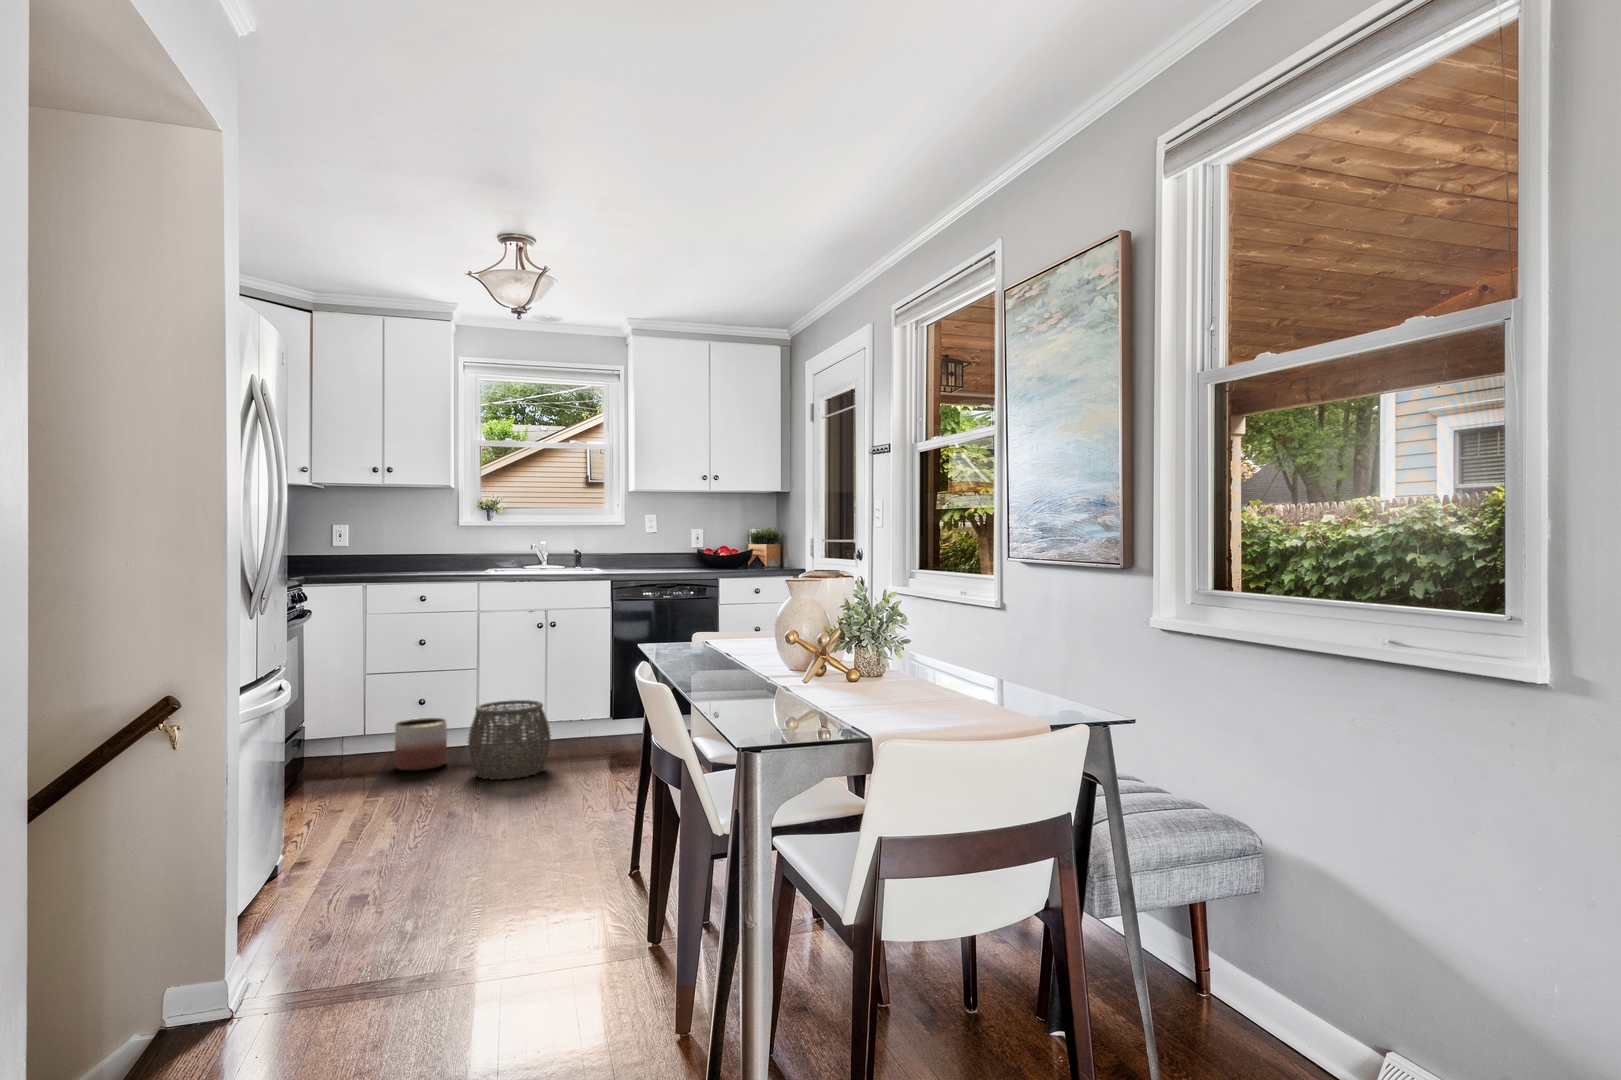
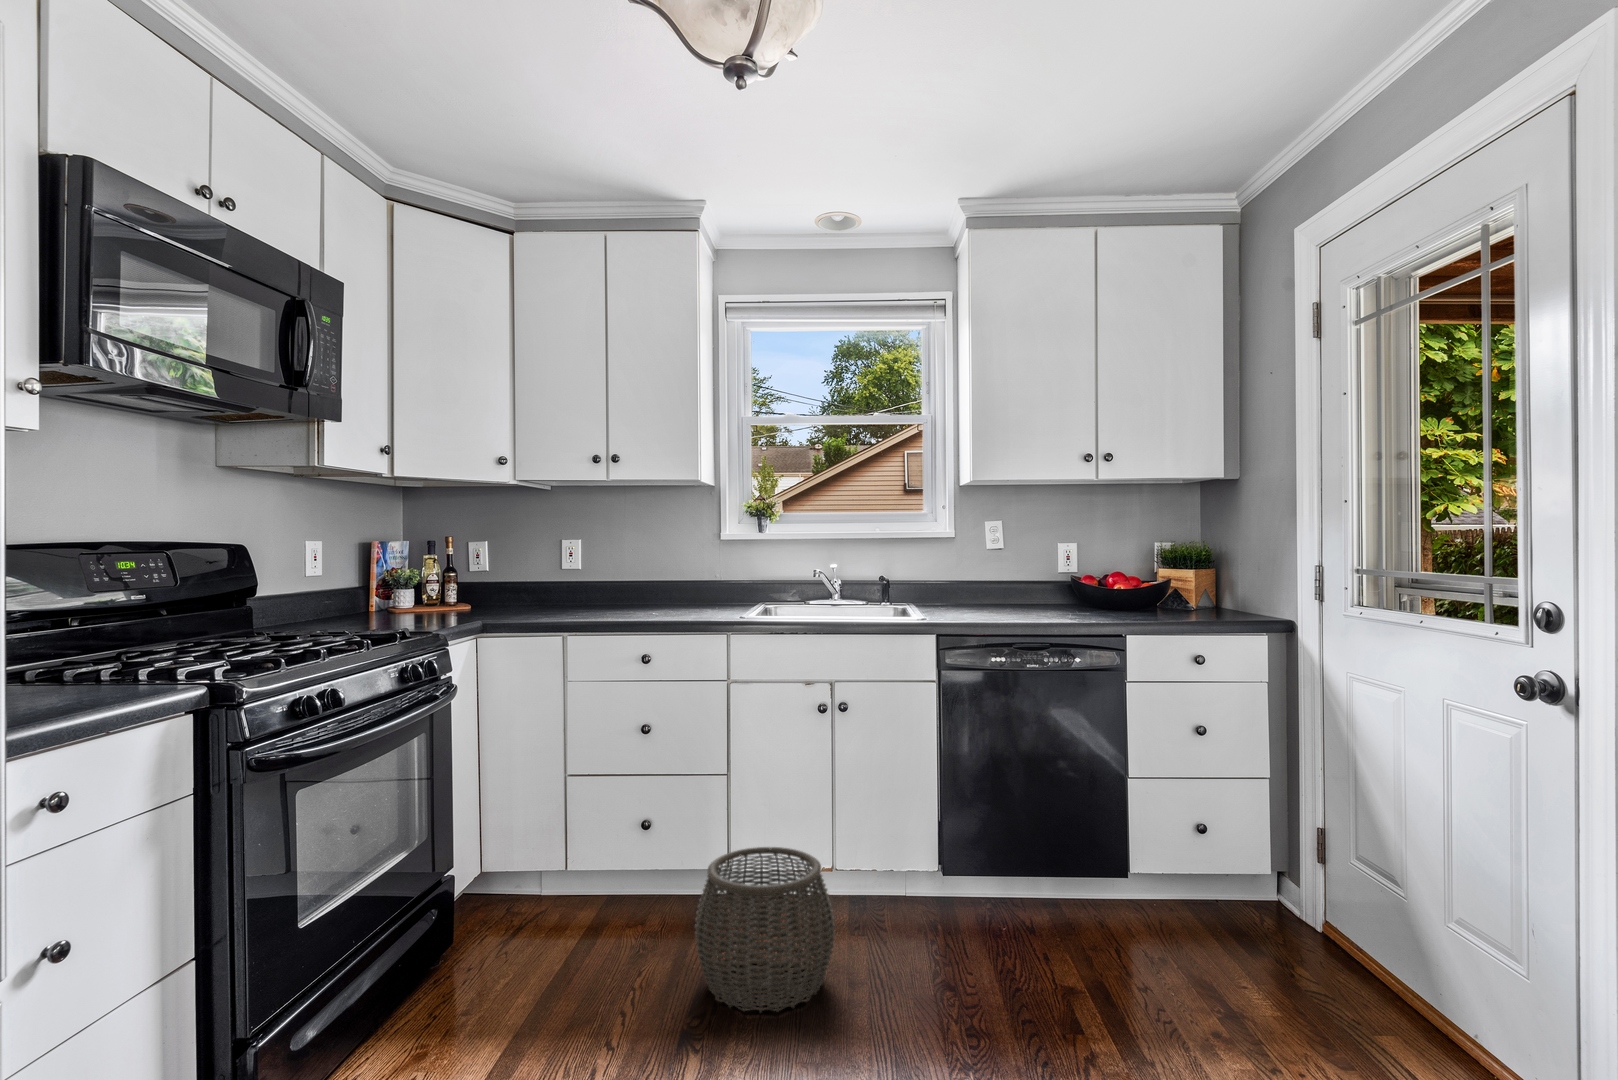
planter: present [394,718,447,771] -> none [598,850,677,949]

